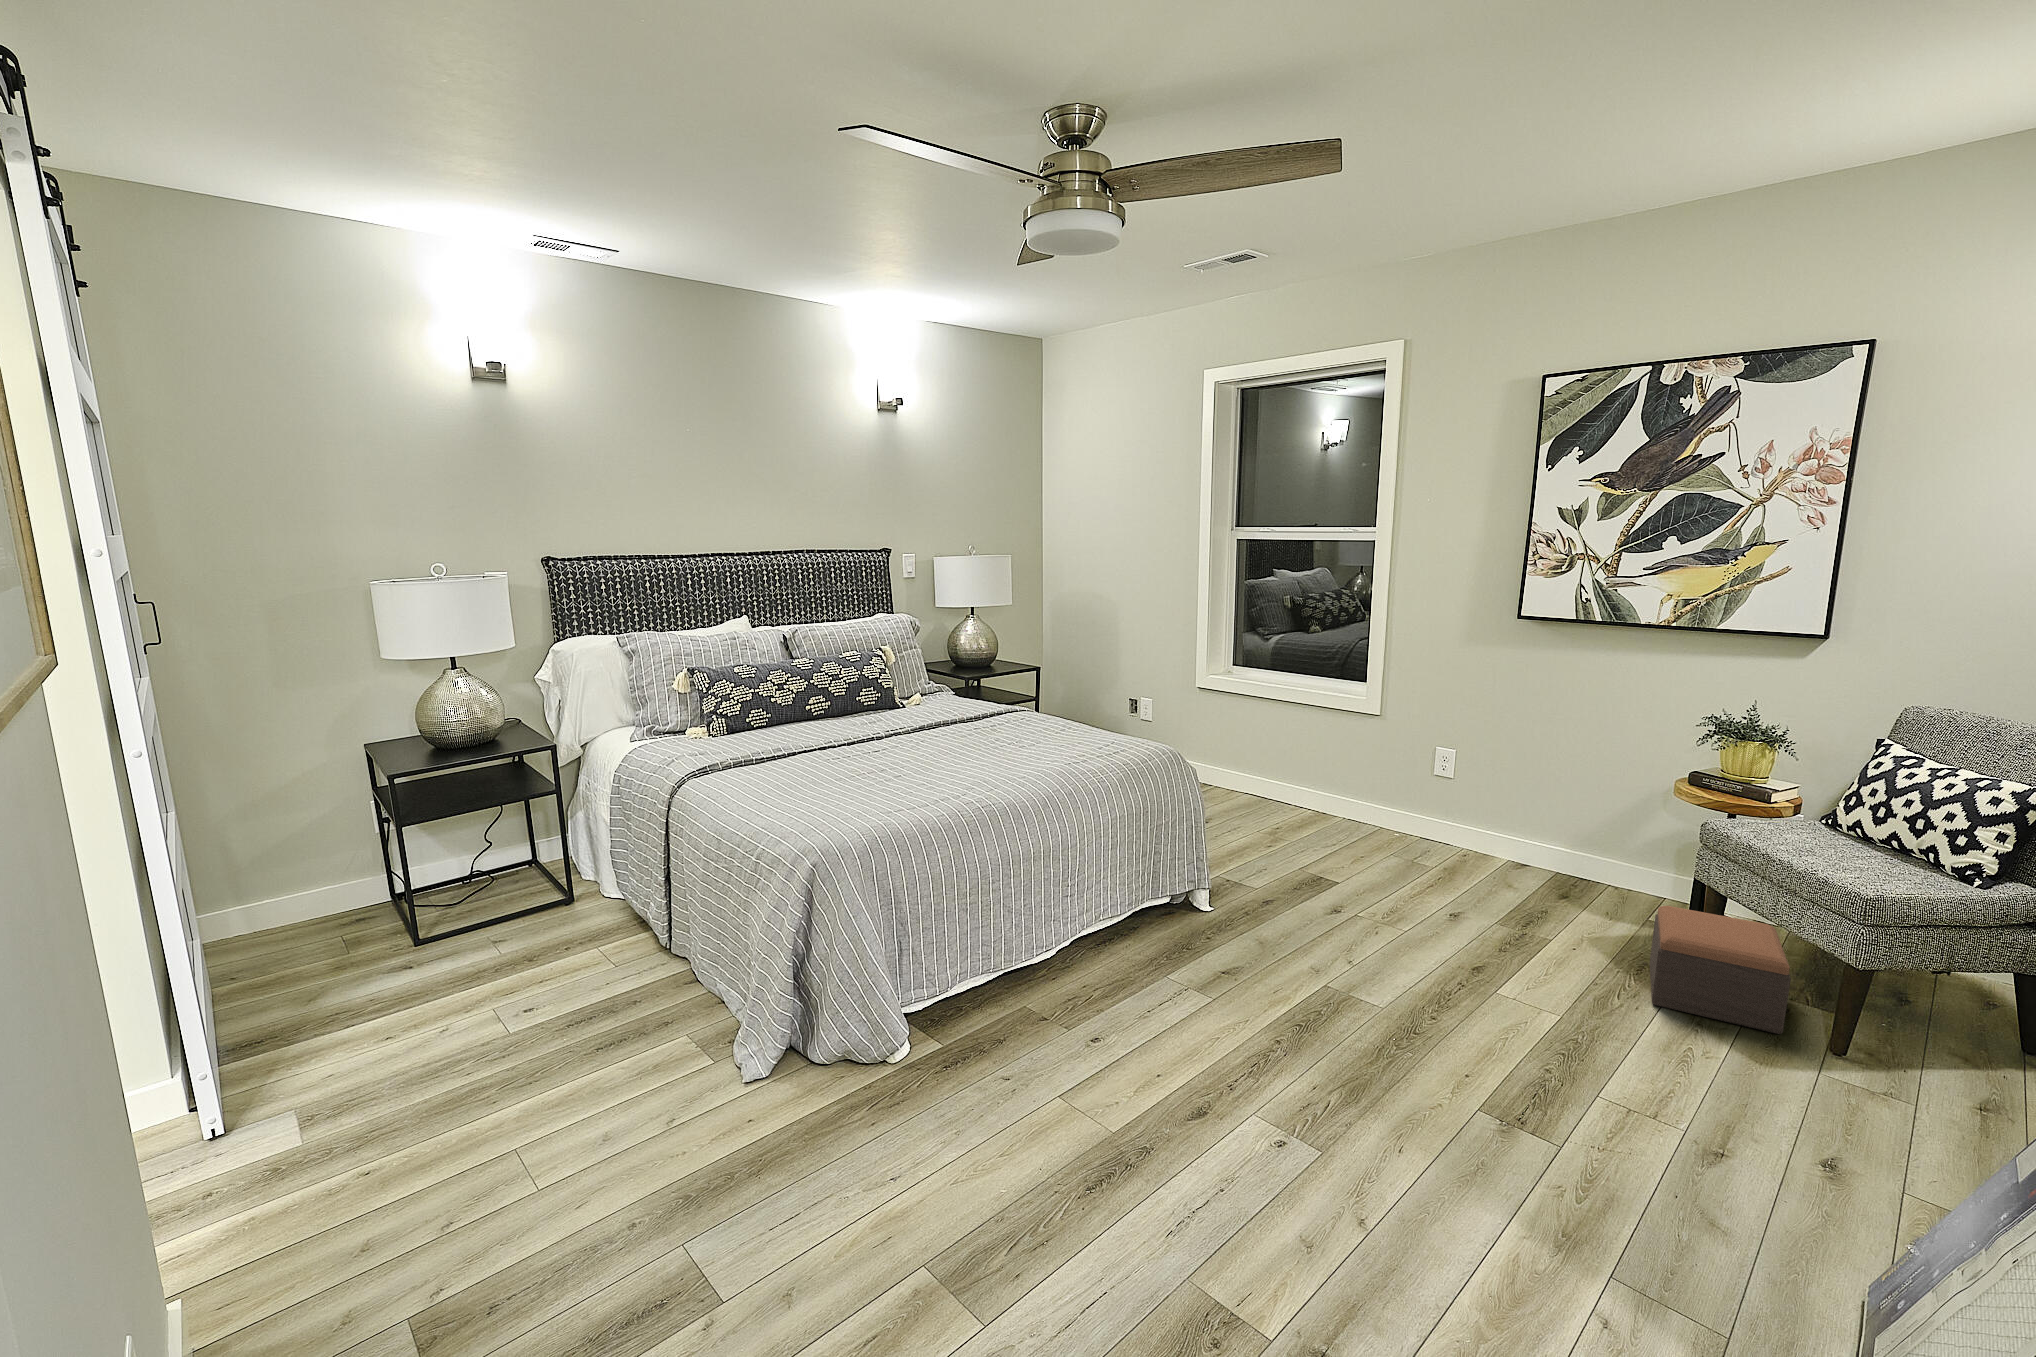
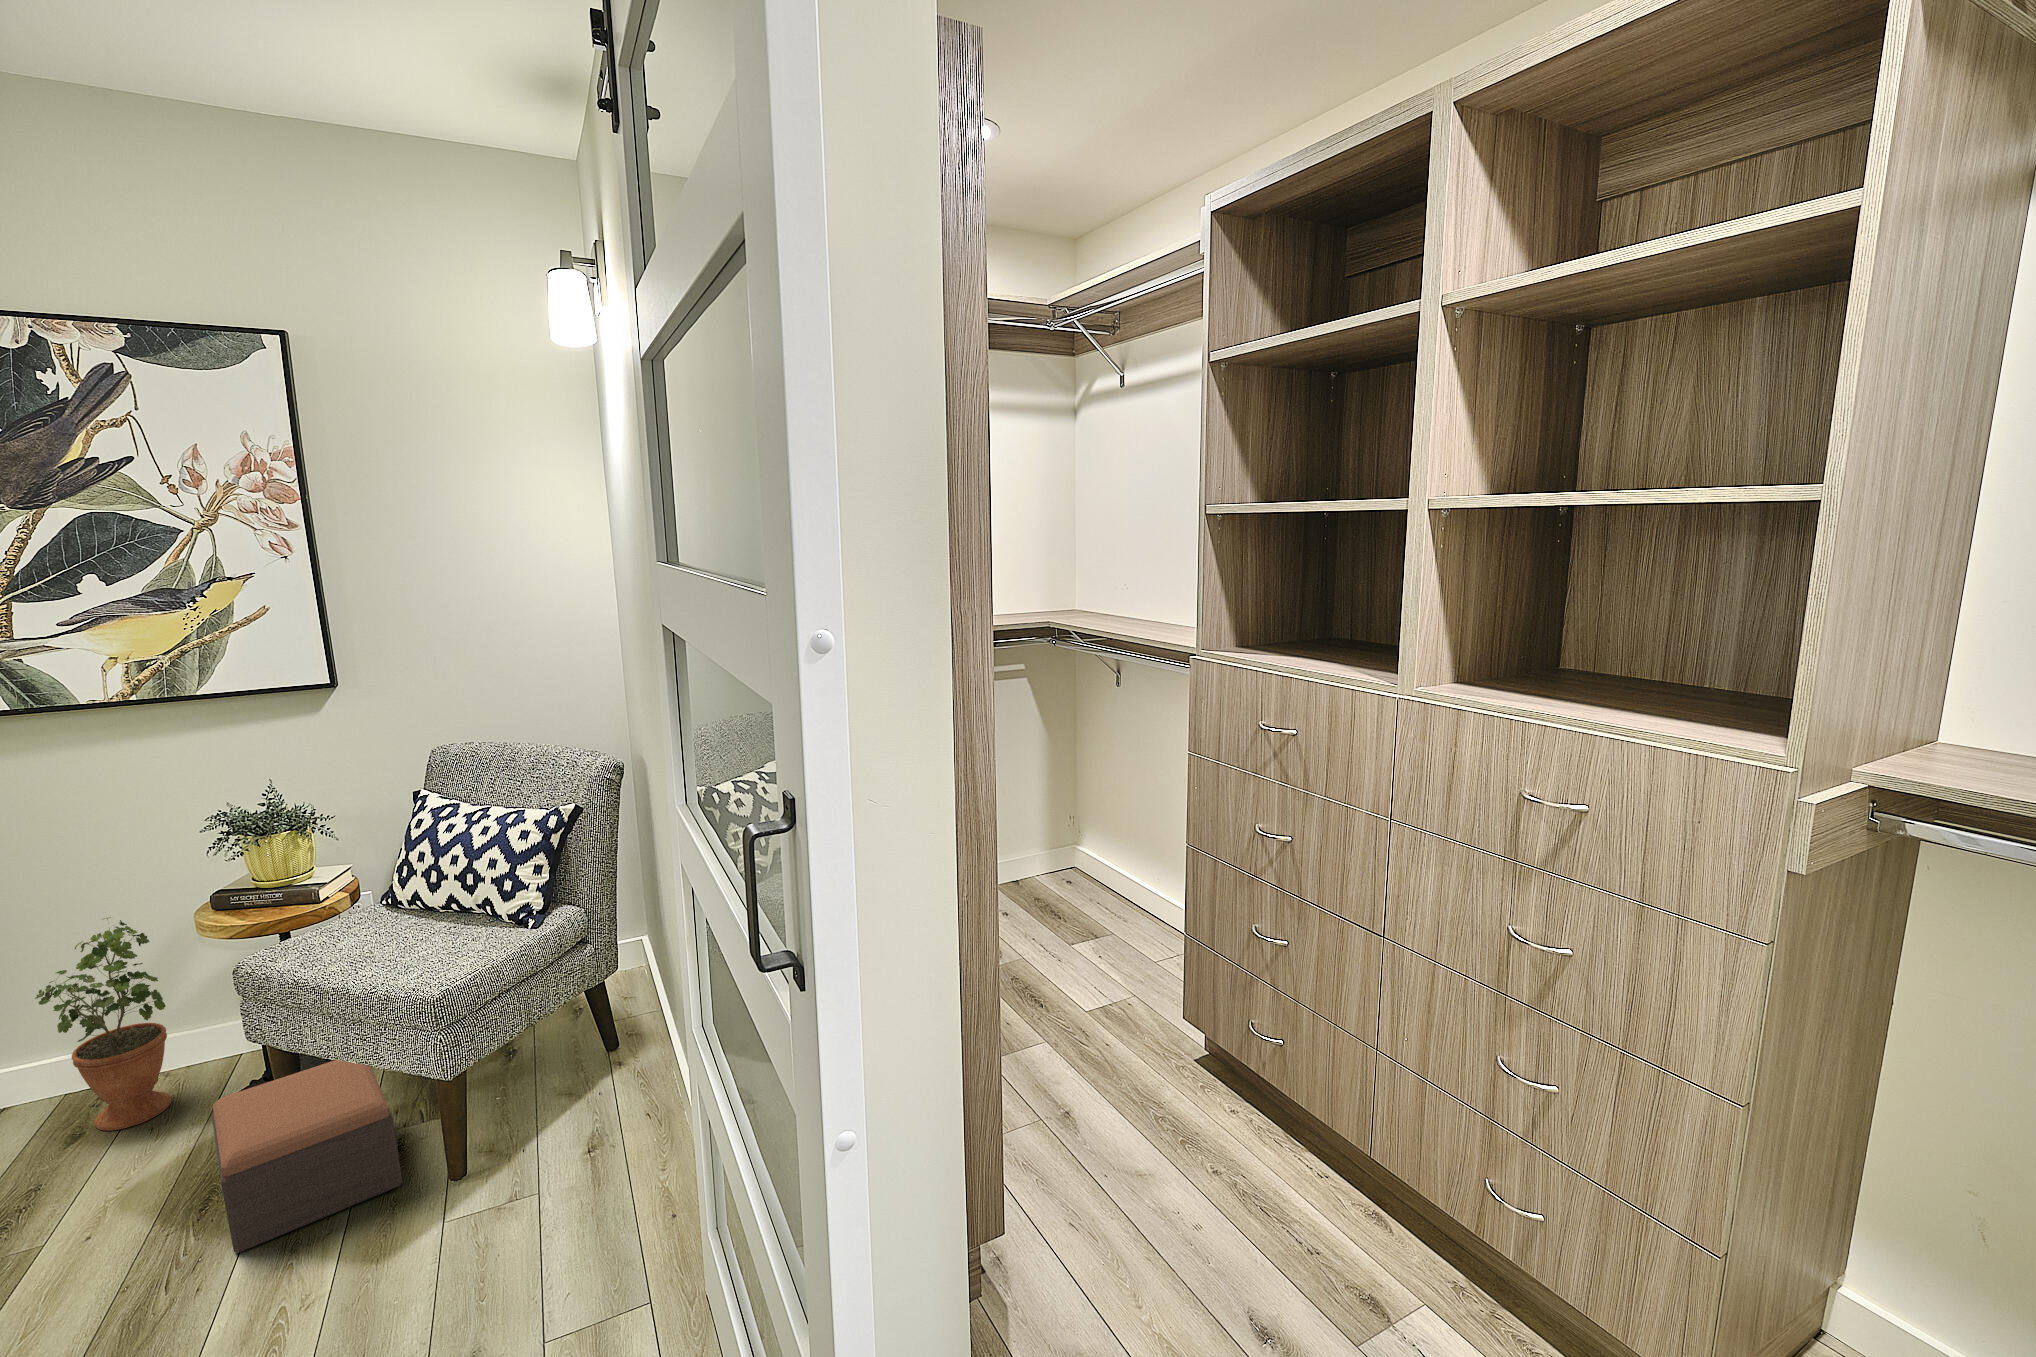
potted plant: none [1568,768,1639,909] -> present [35,917,171,1131]

